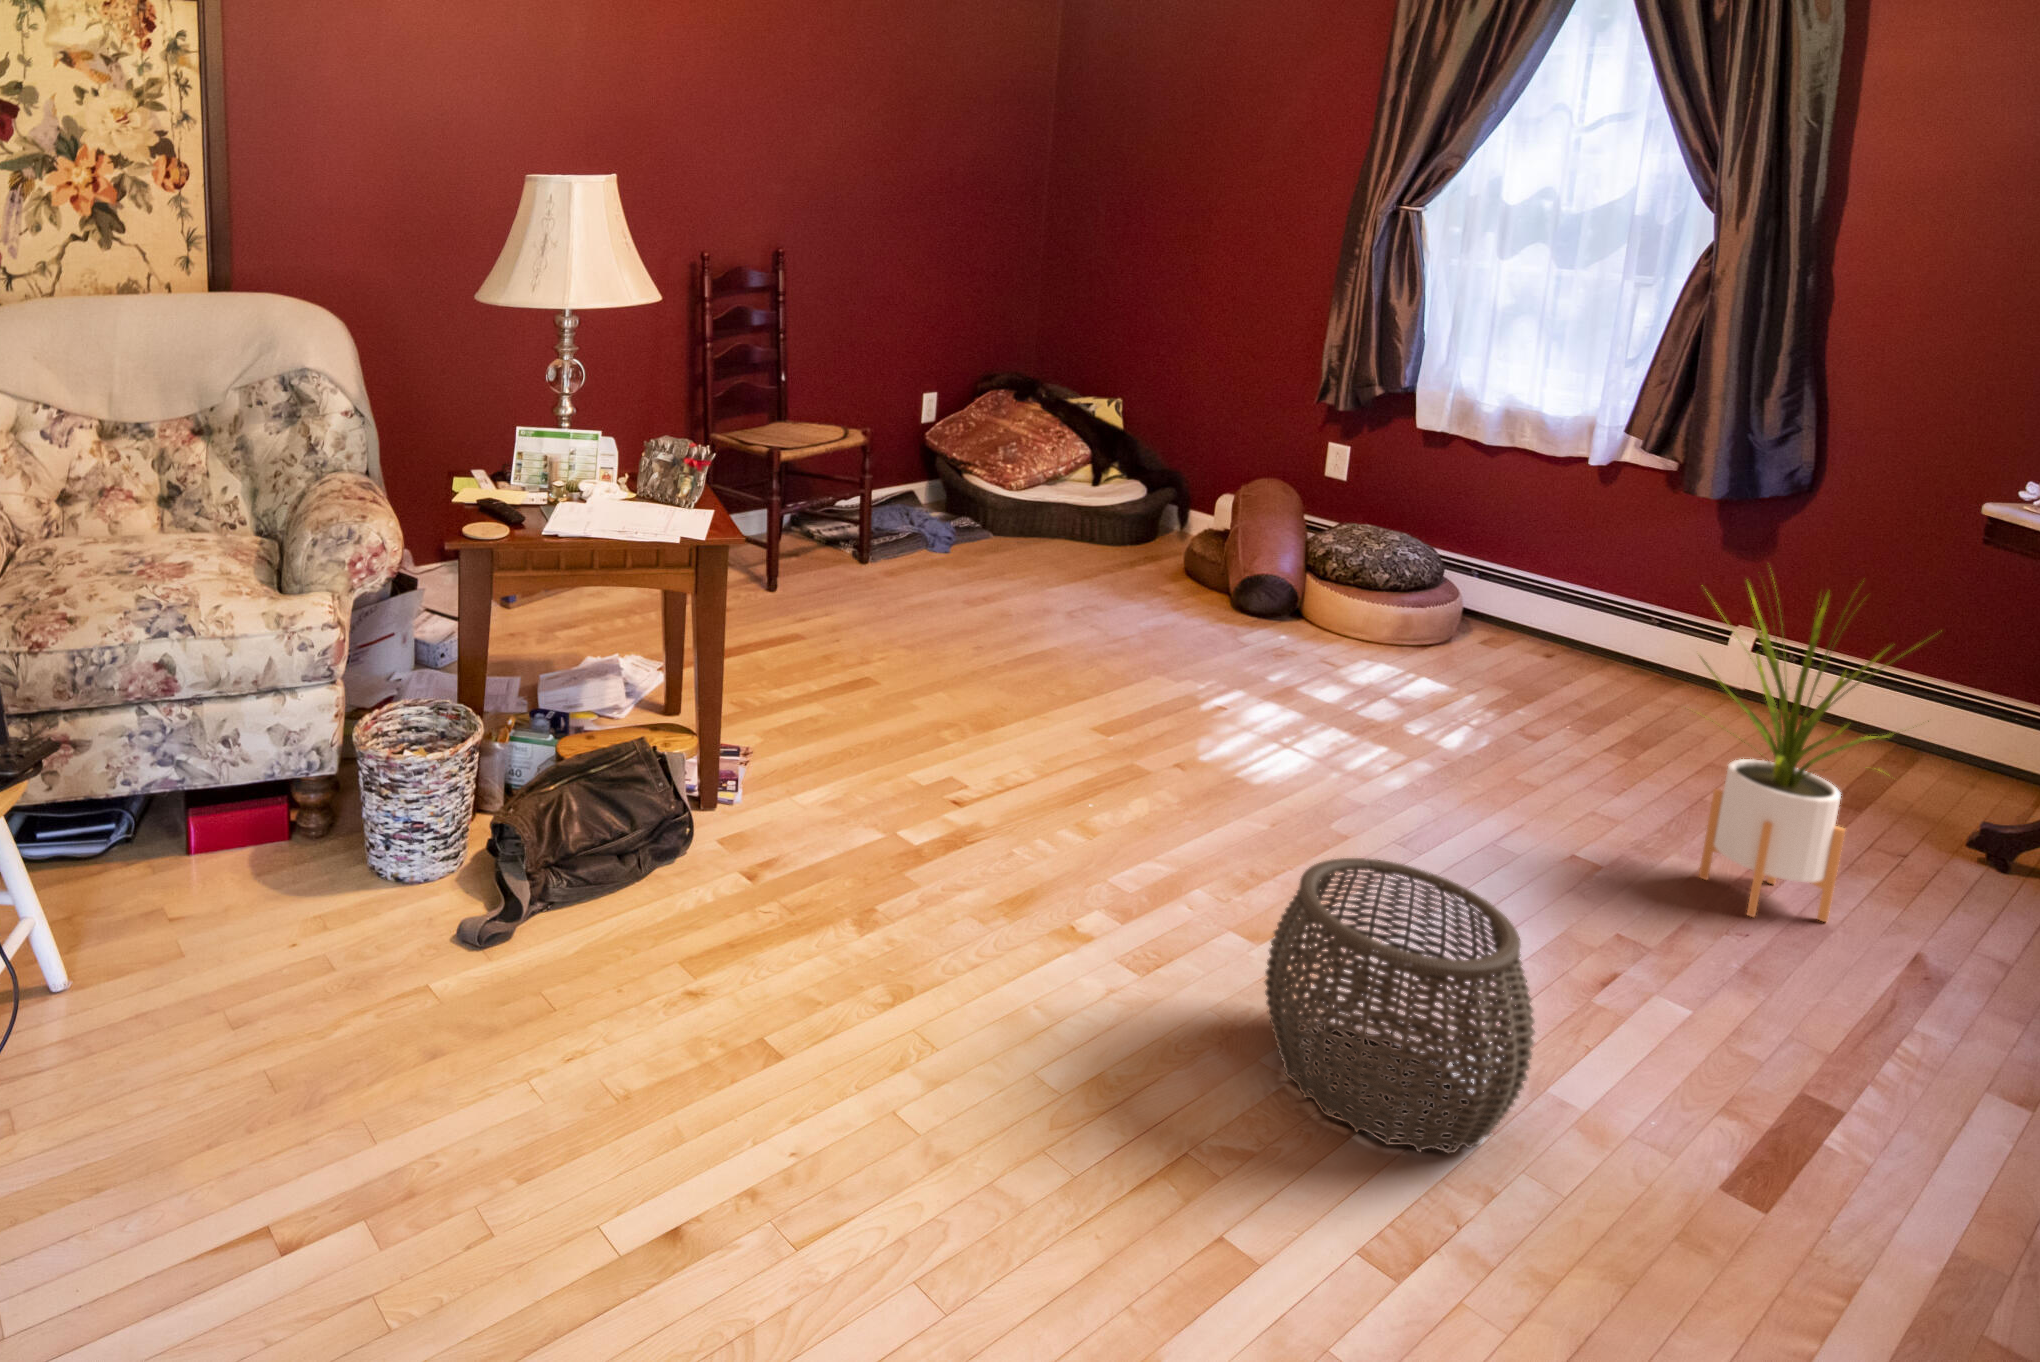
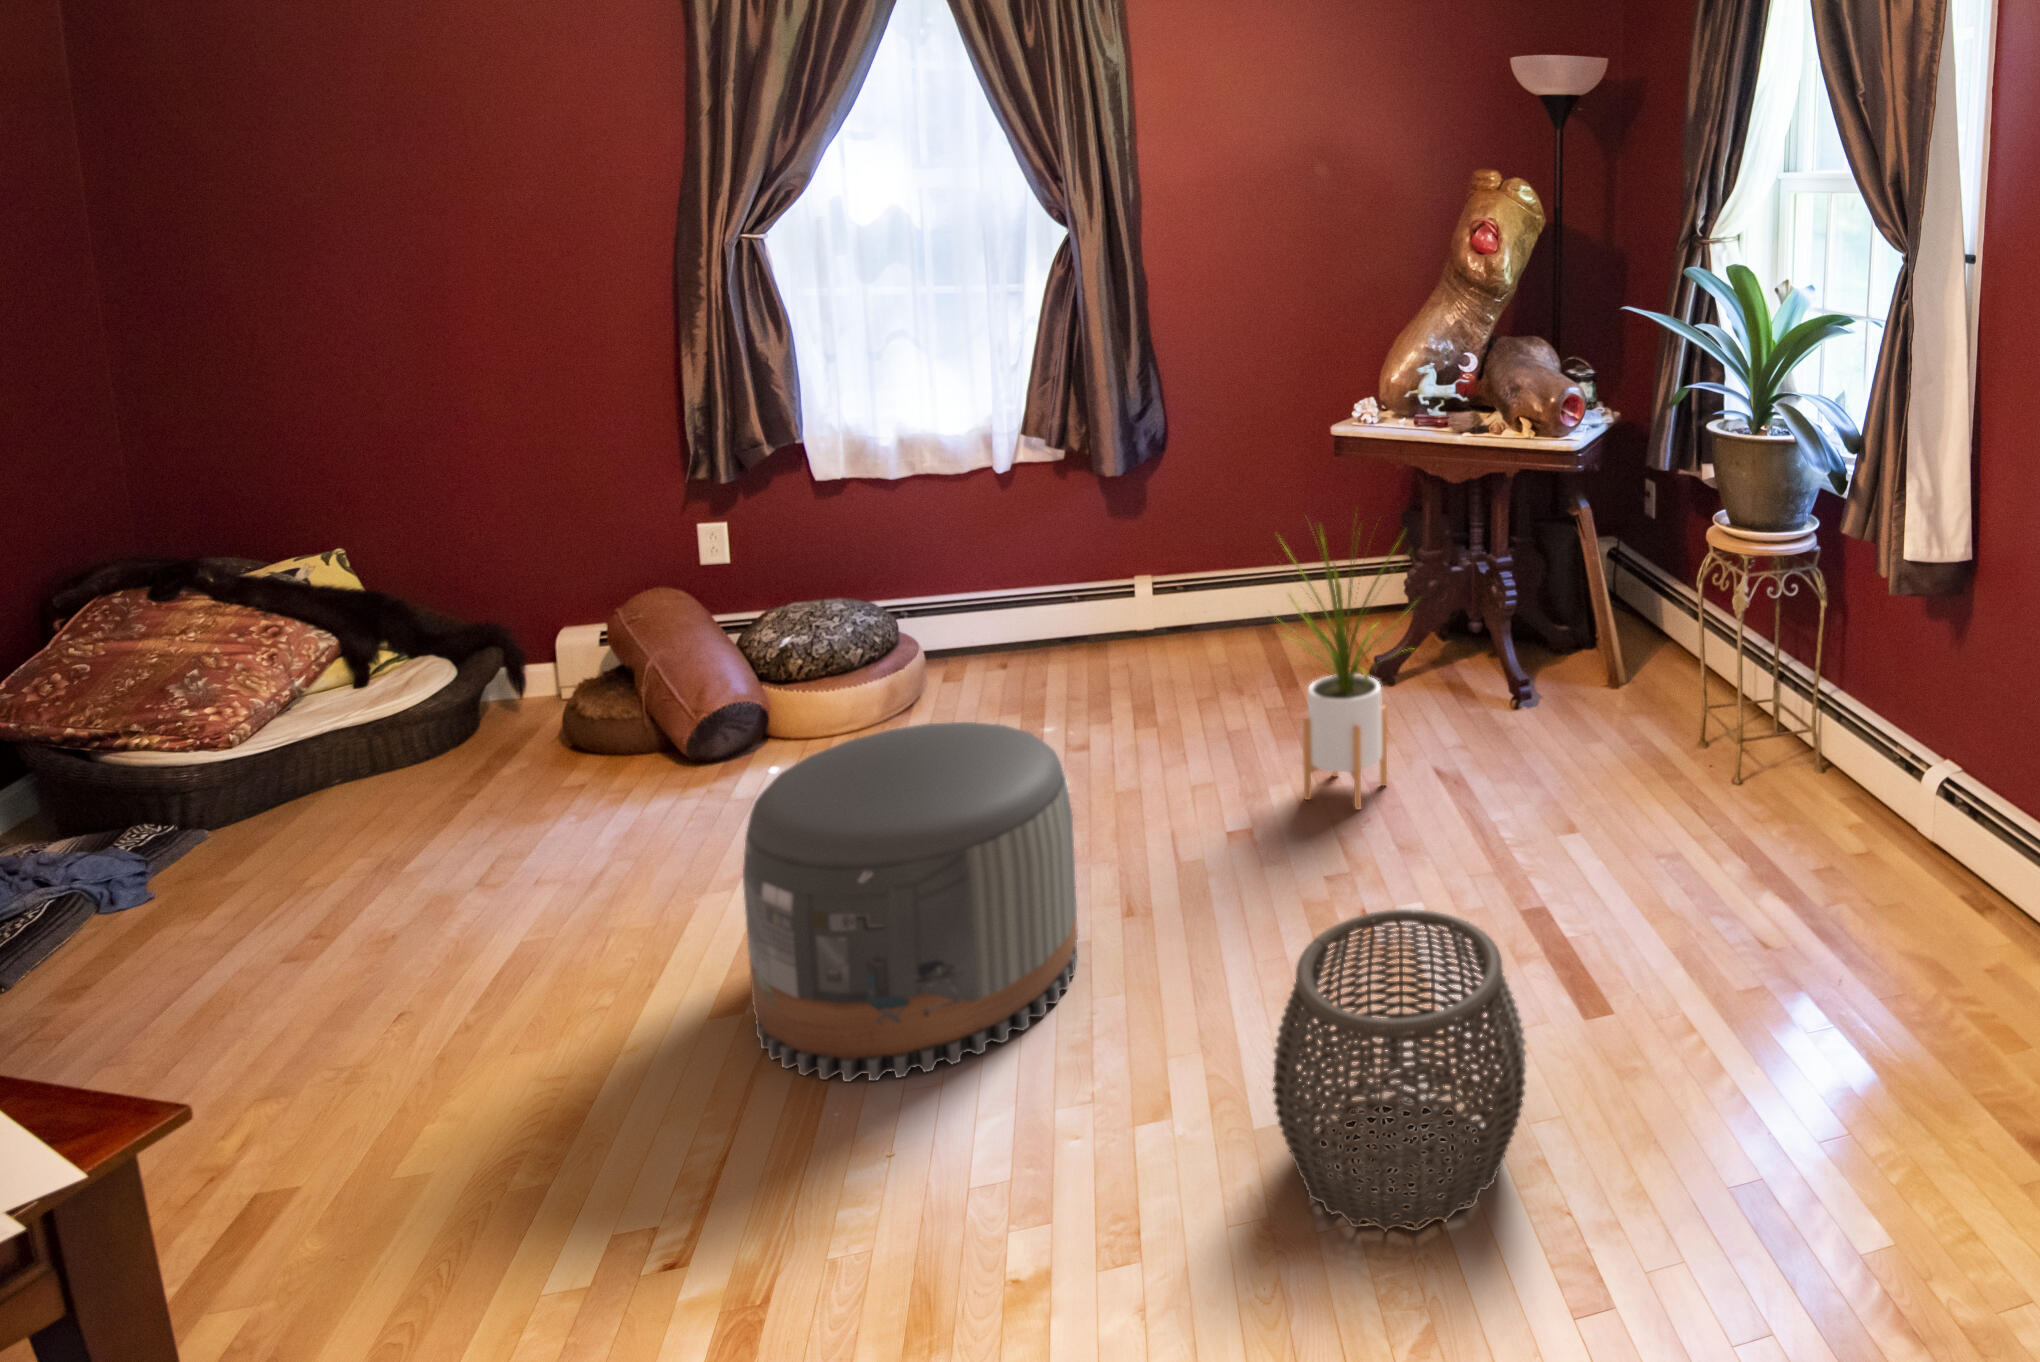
pouf: none [1093,589,1354,846] -> present [743,722,1078,1082]

